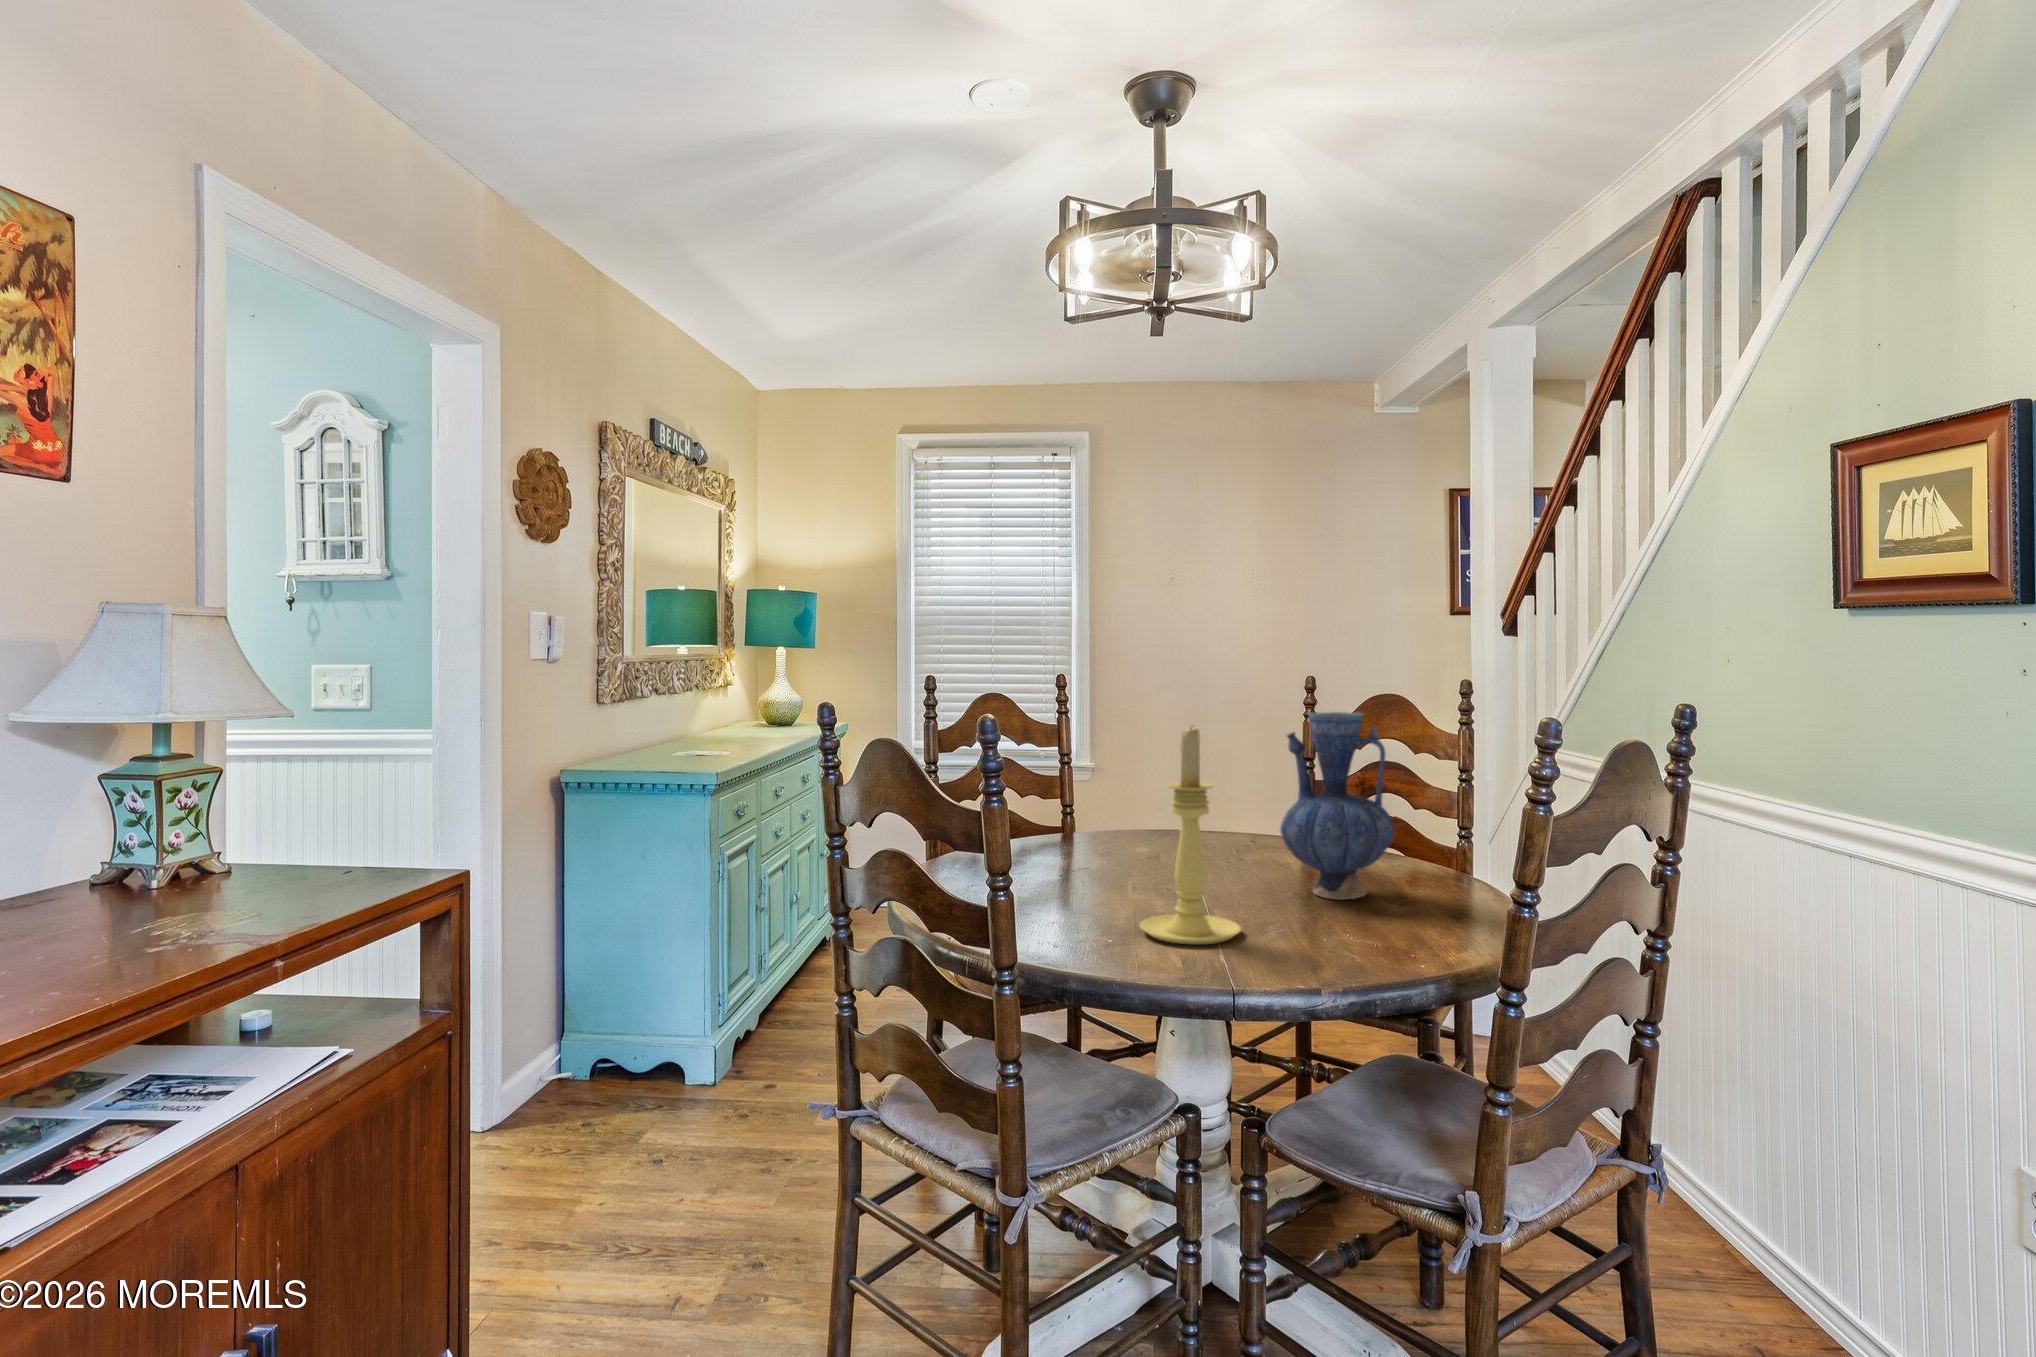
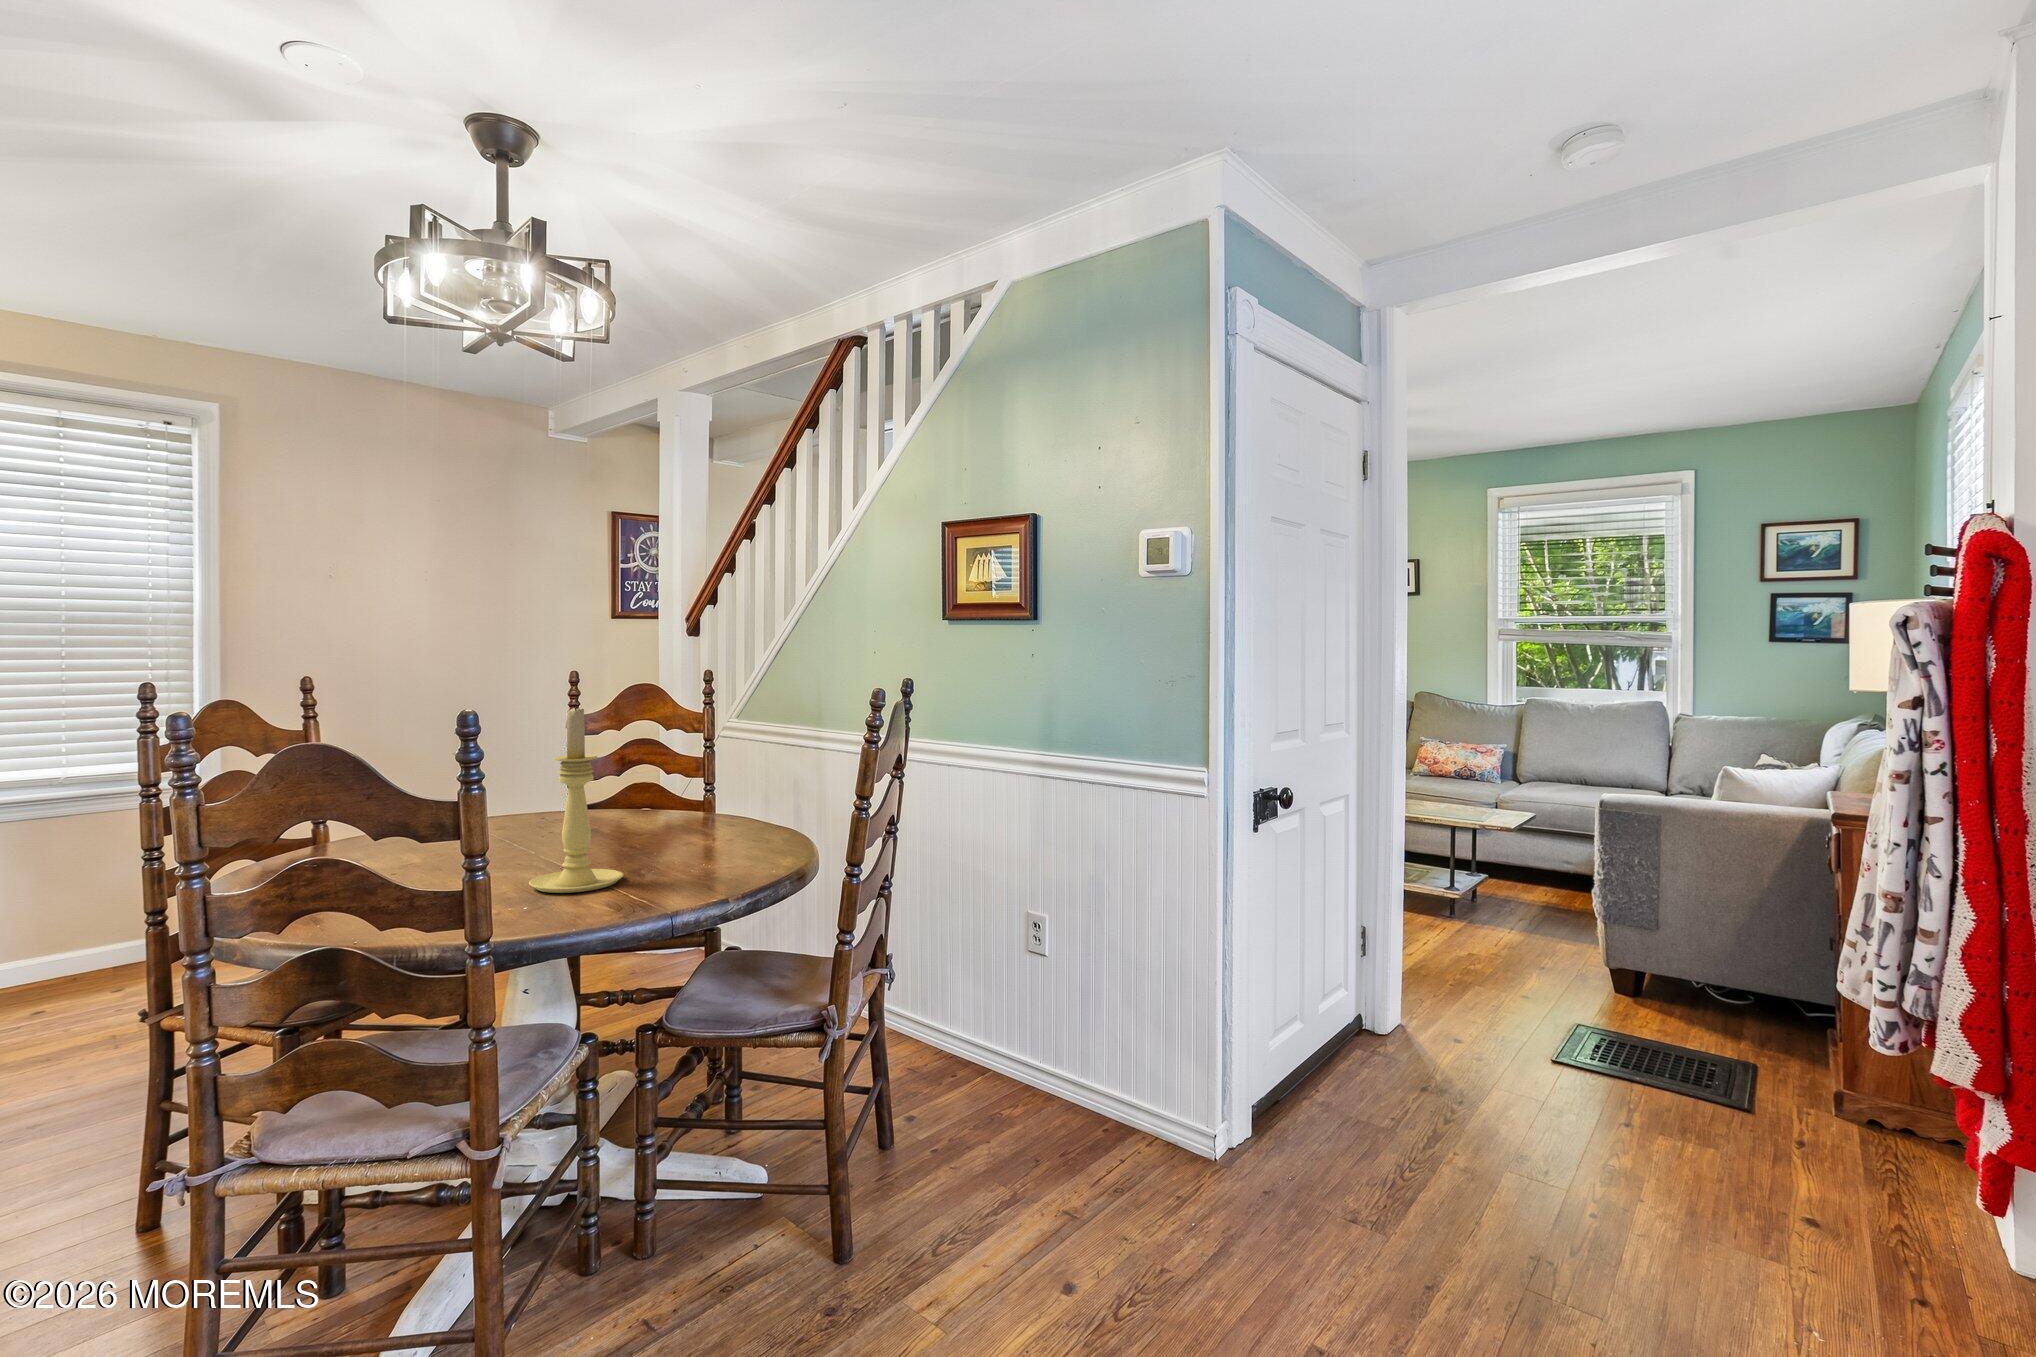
vase: present [1280,712,1395,900] -> none [611,694,705,845]

